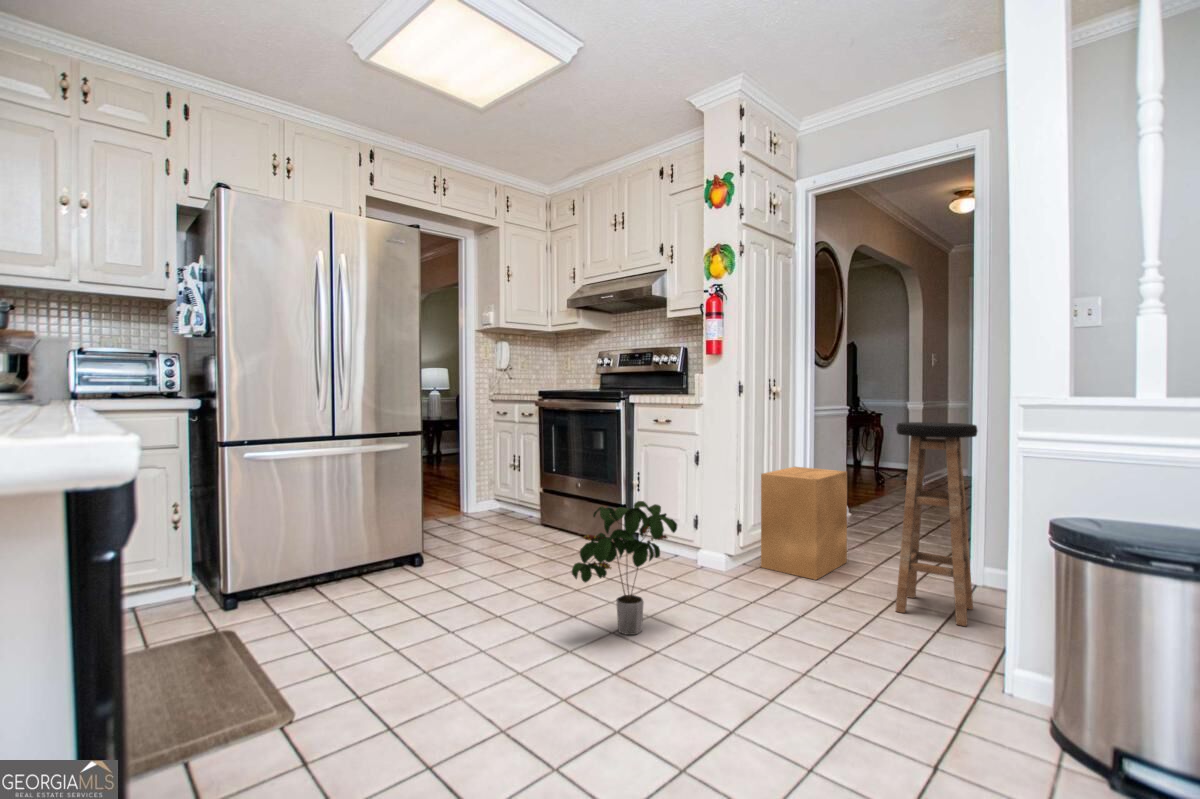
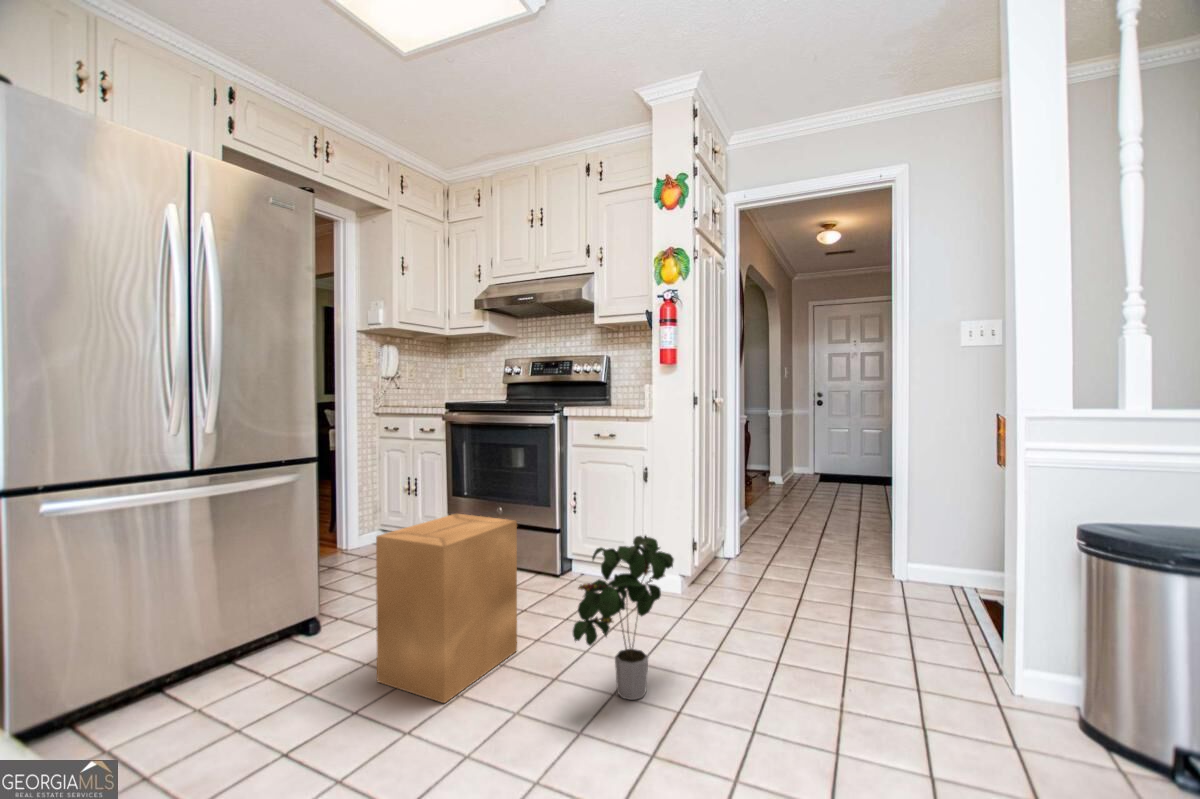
bar stool: present [896,422,977,626] -> none [858,434,936,634]
cardboard box: present [761,467,847,580] -> present [376,514,517,703]

